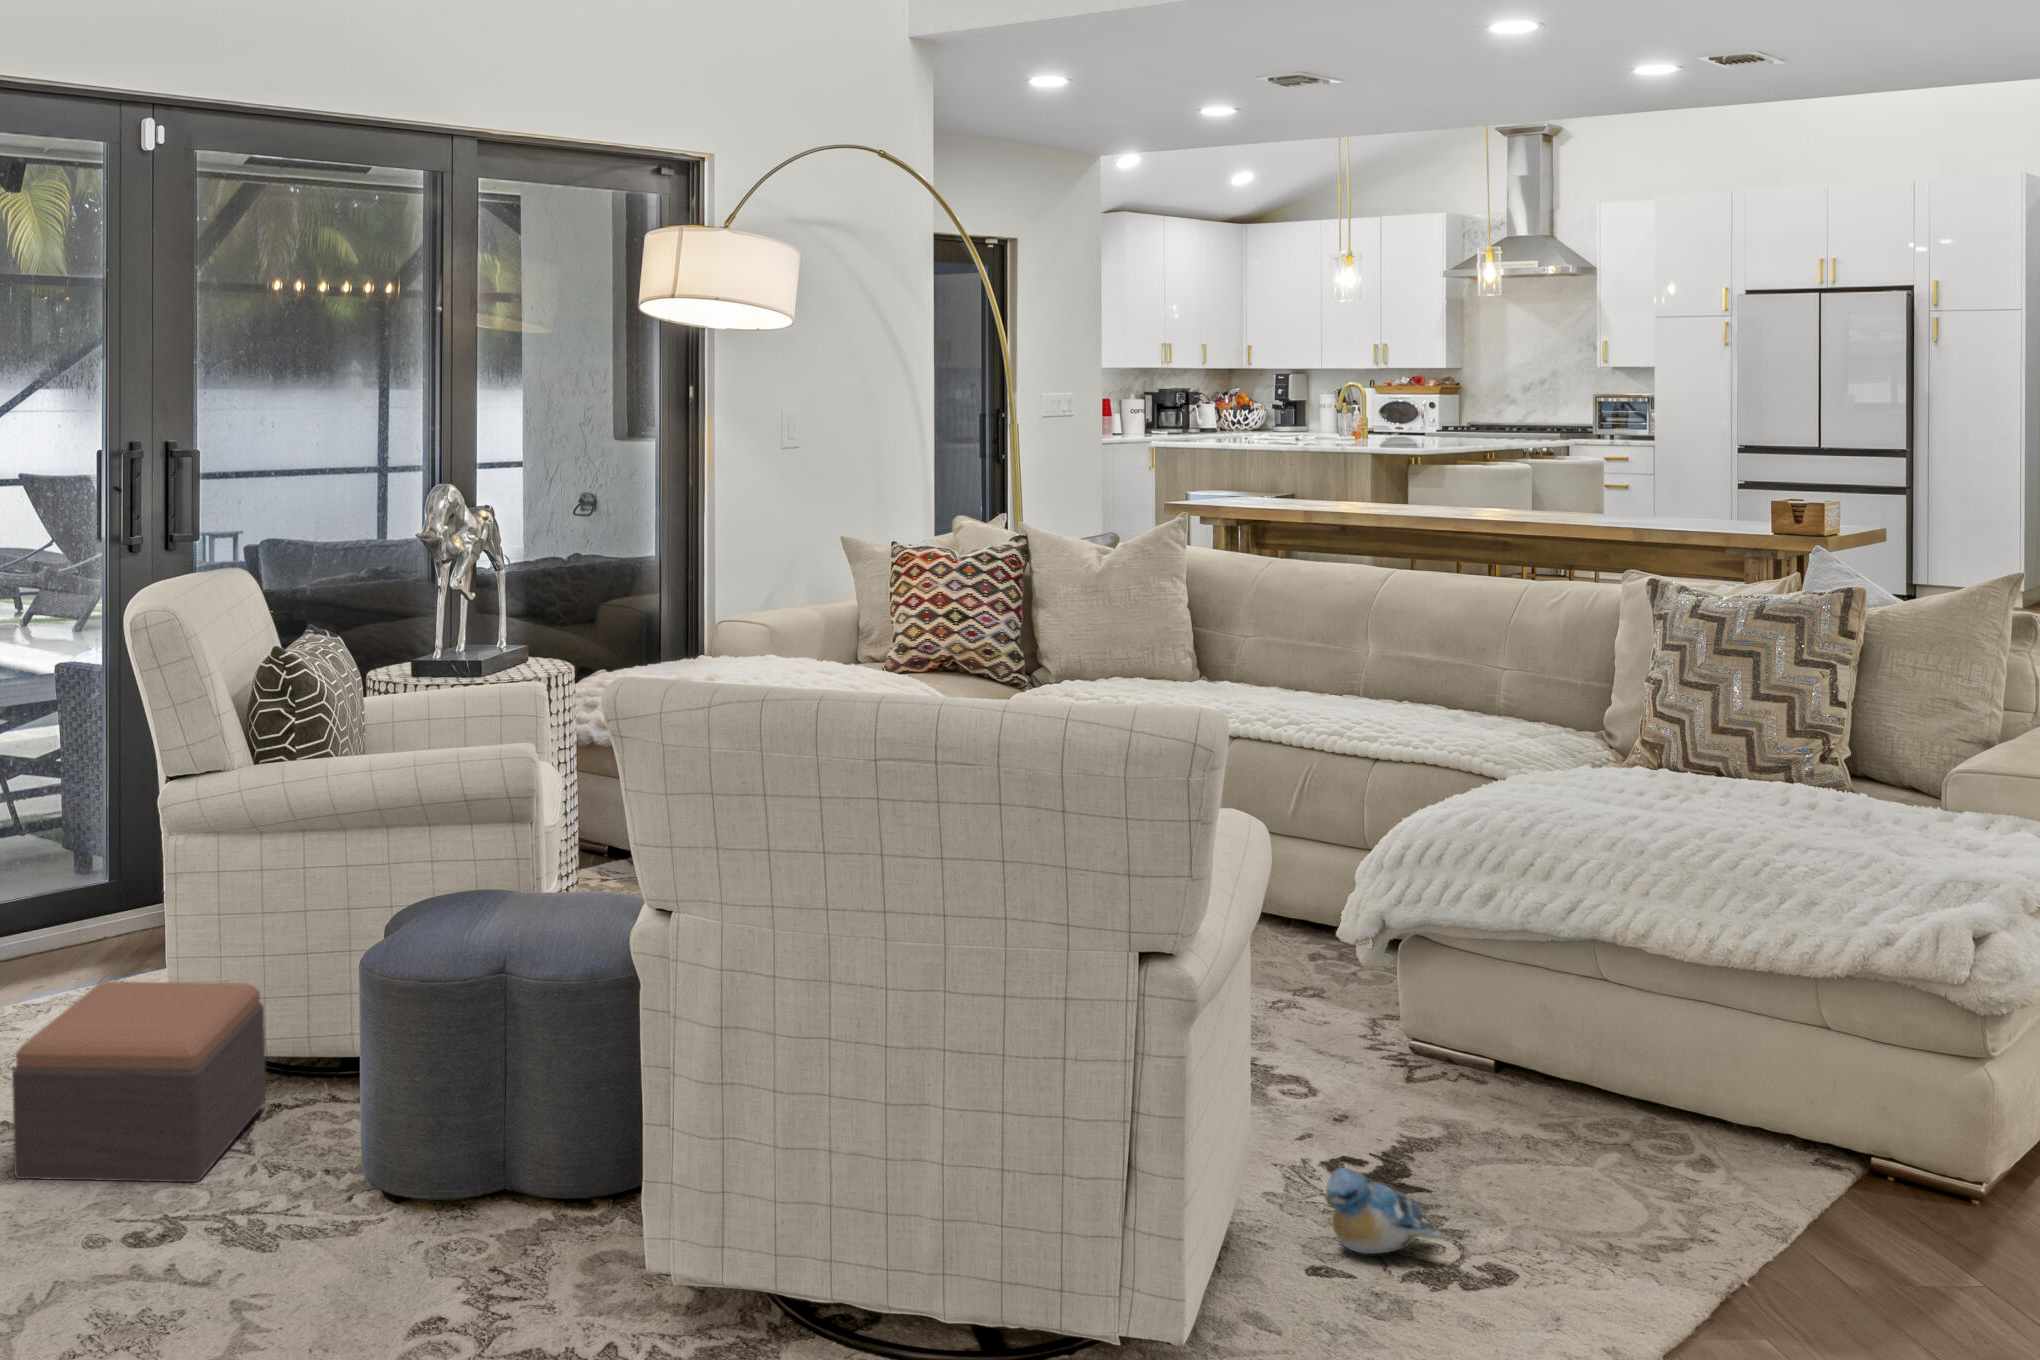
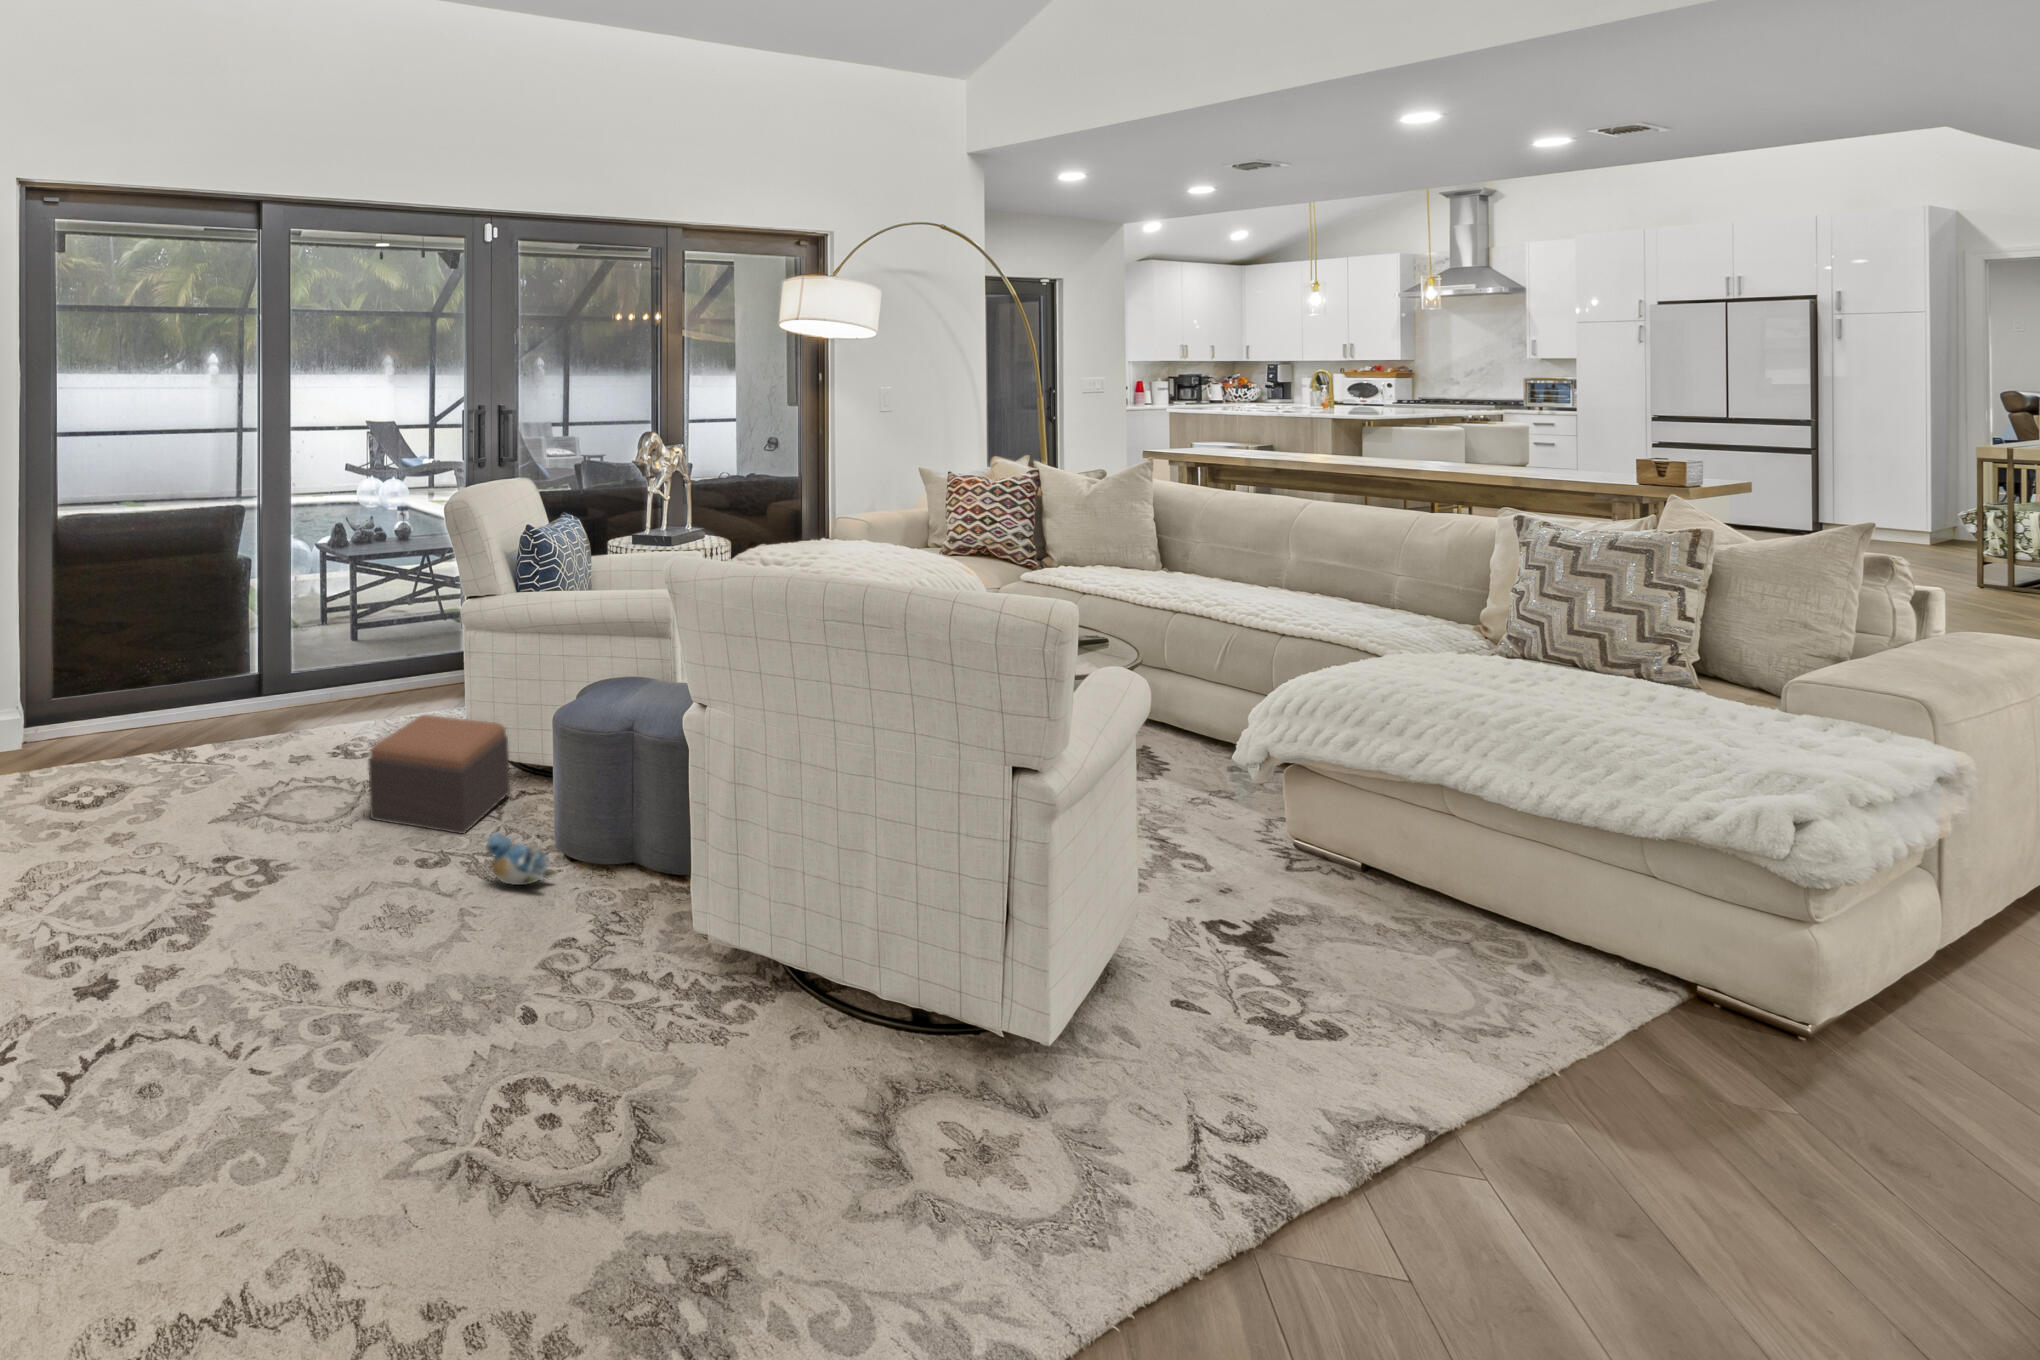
plush toy: present [1325,1168,1442,1254] -> present [486,833,555,885]

